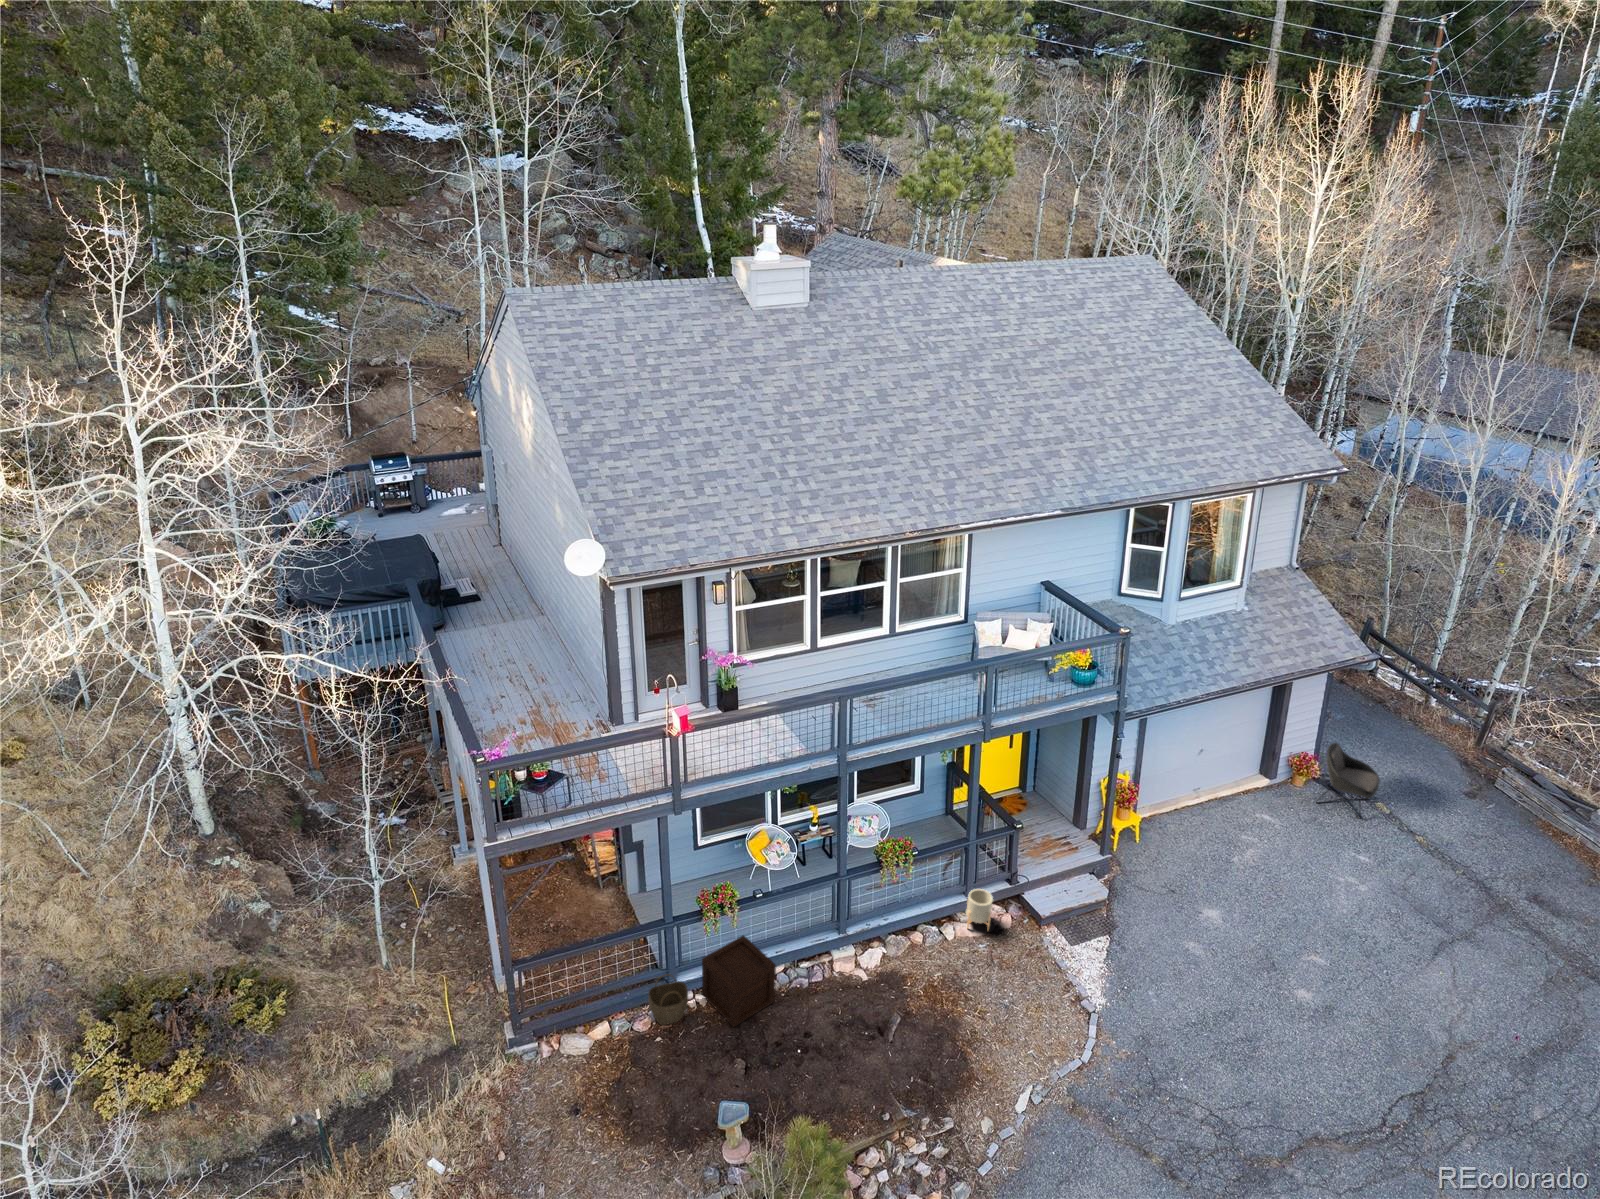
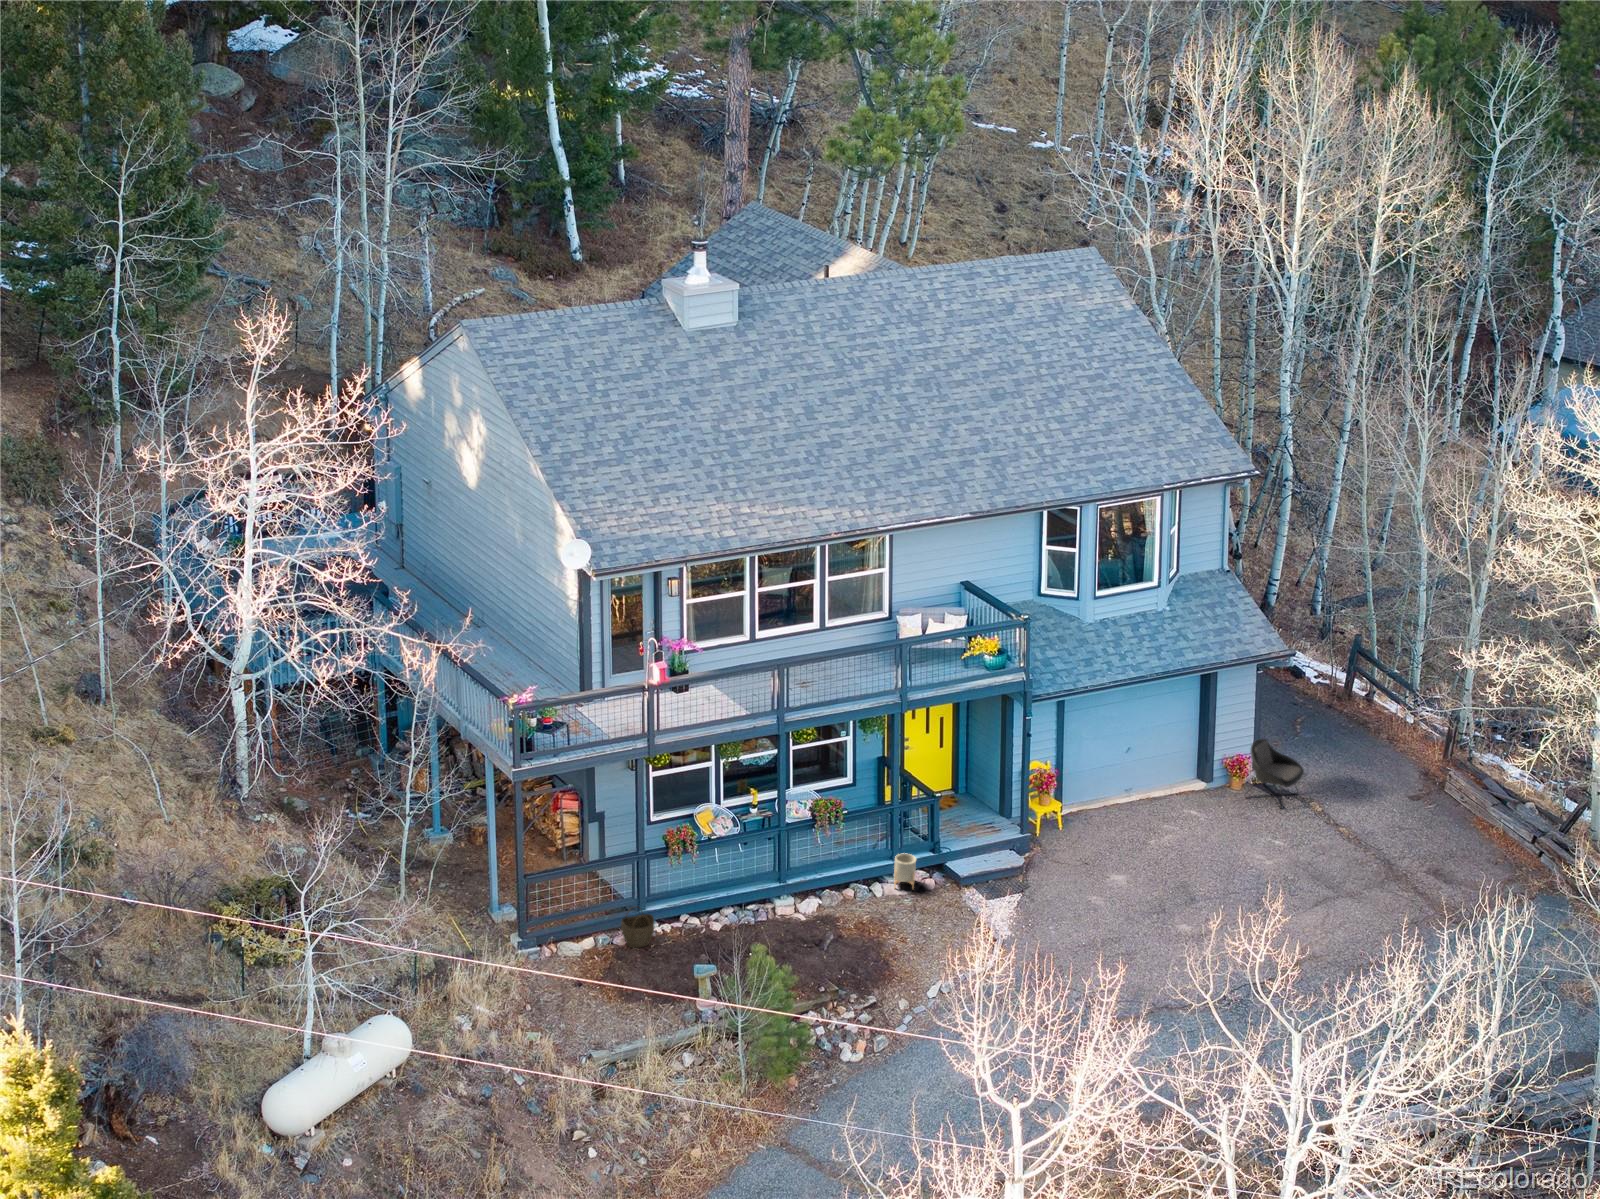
wooden crate: present [702,935,776,1027] -> none [664,880,727,948]

